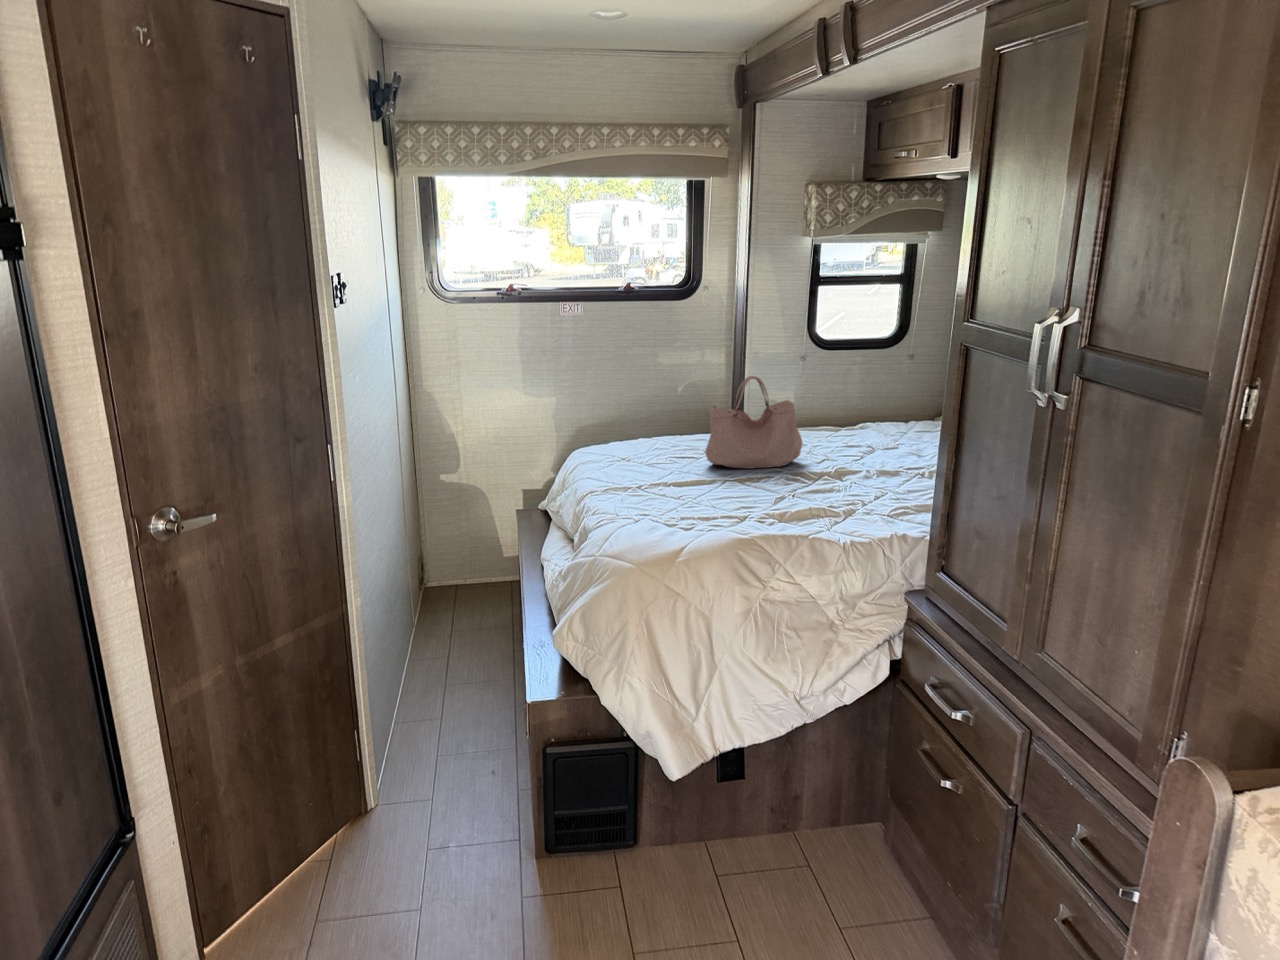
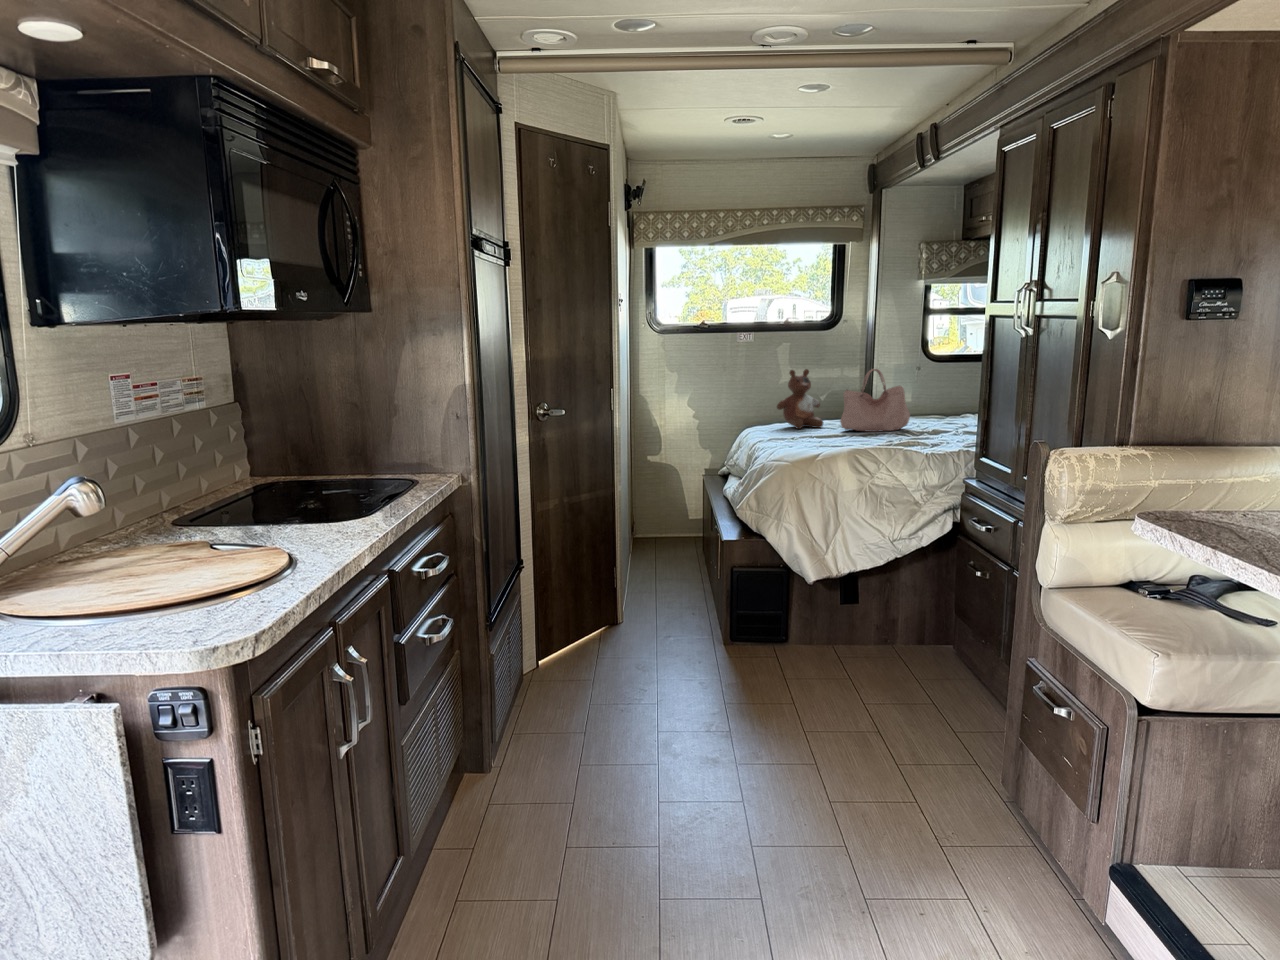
stuffed bear: none [614,369,681,459] -> present [777,369,823,429]

